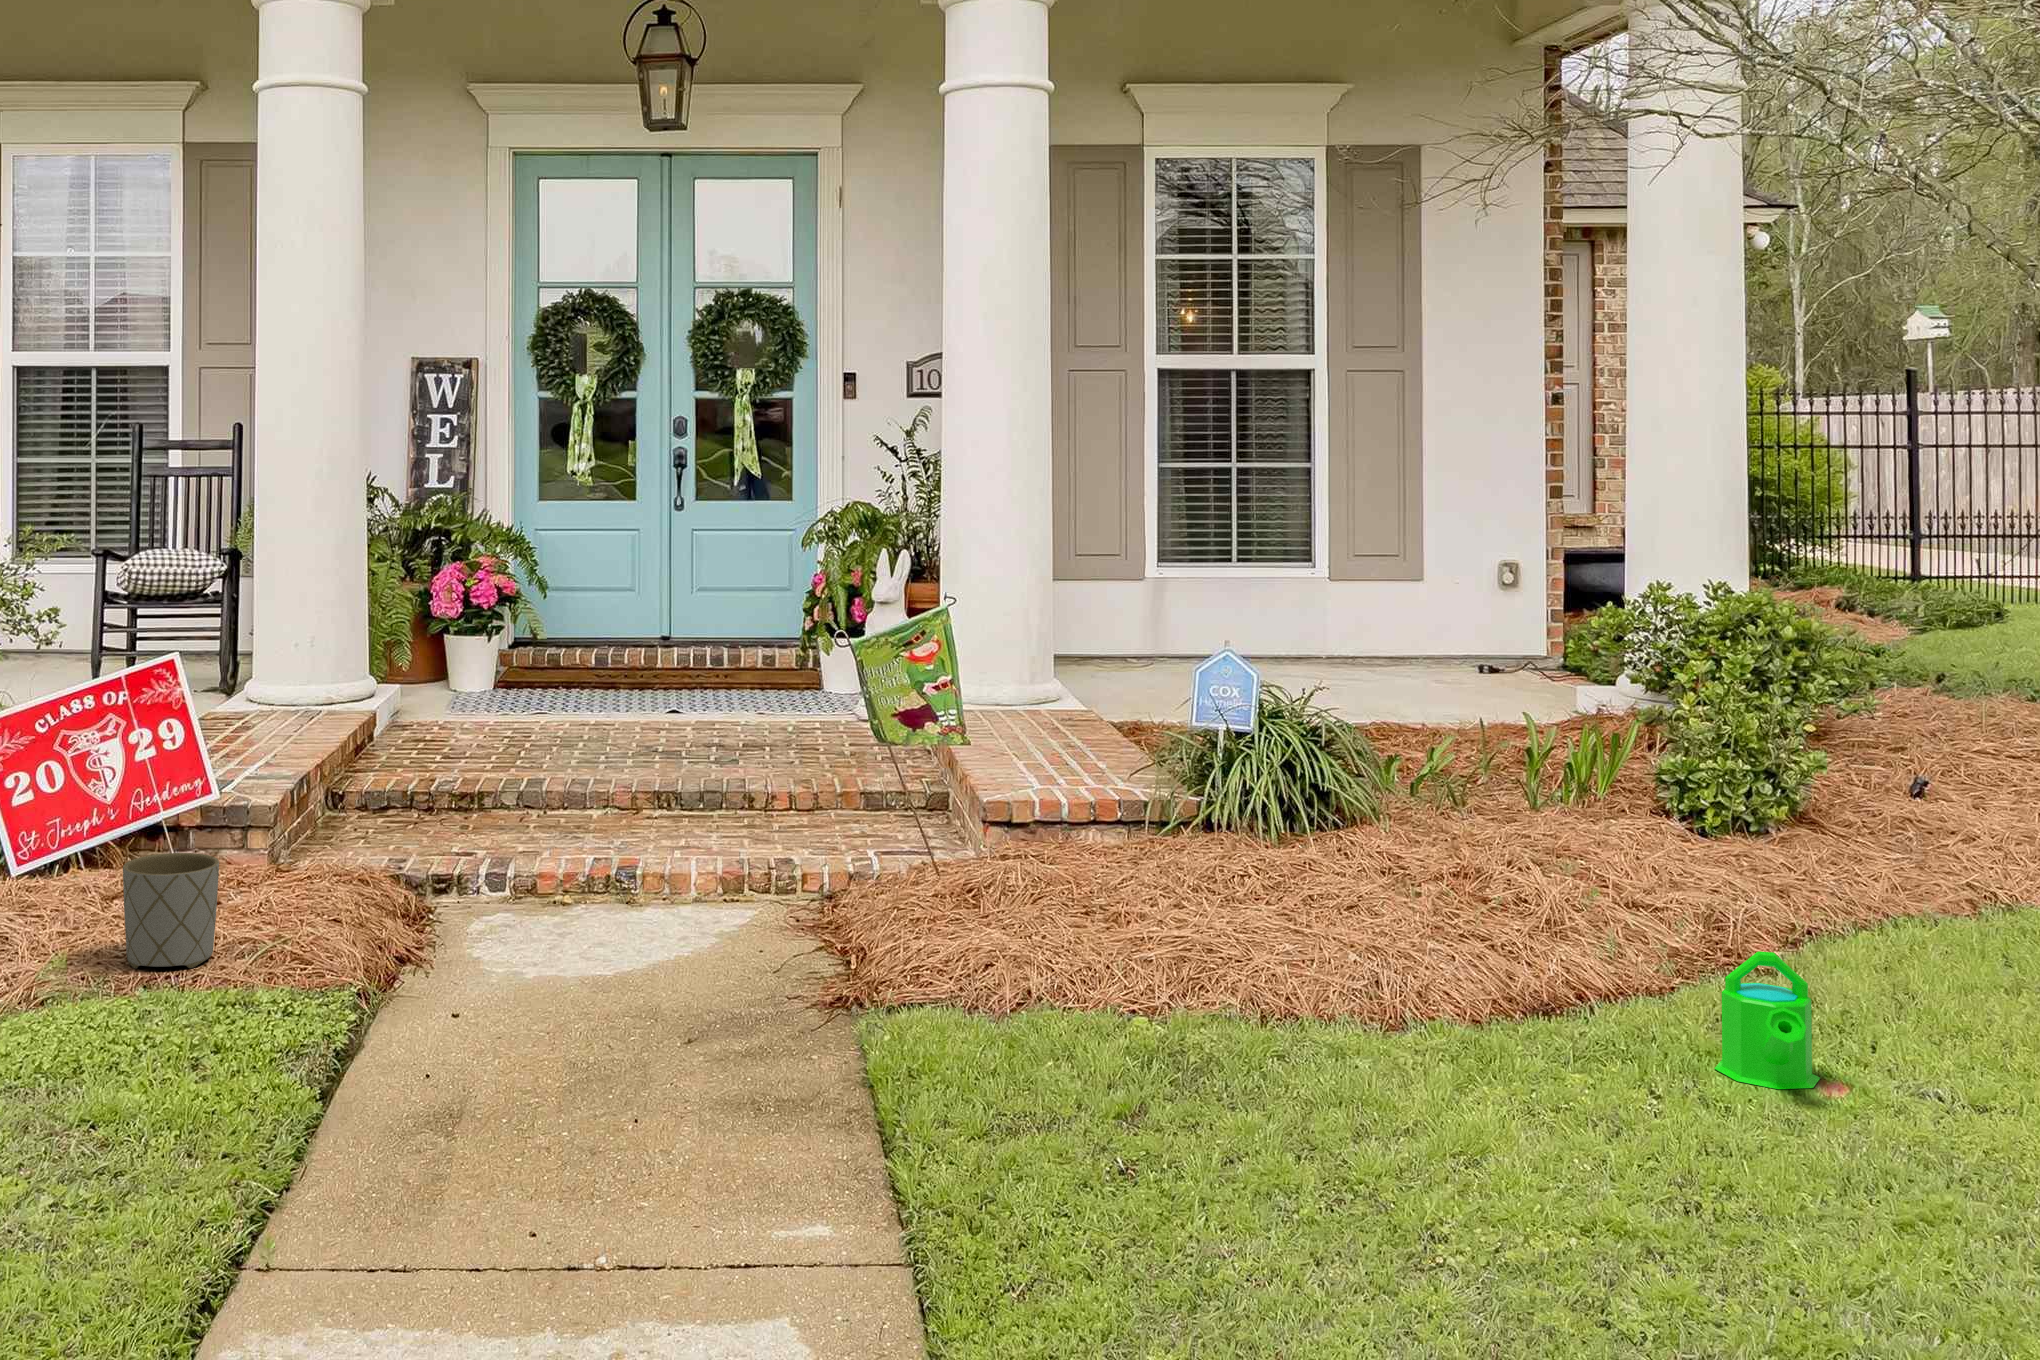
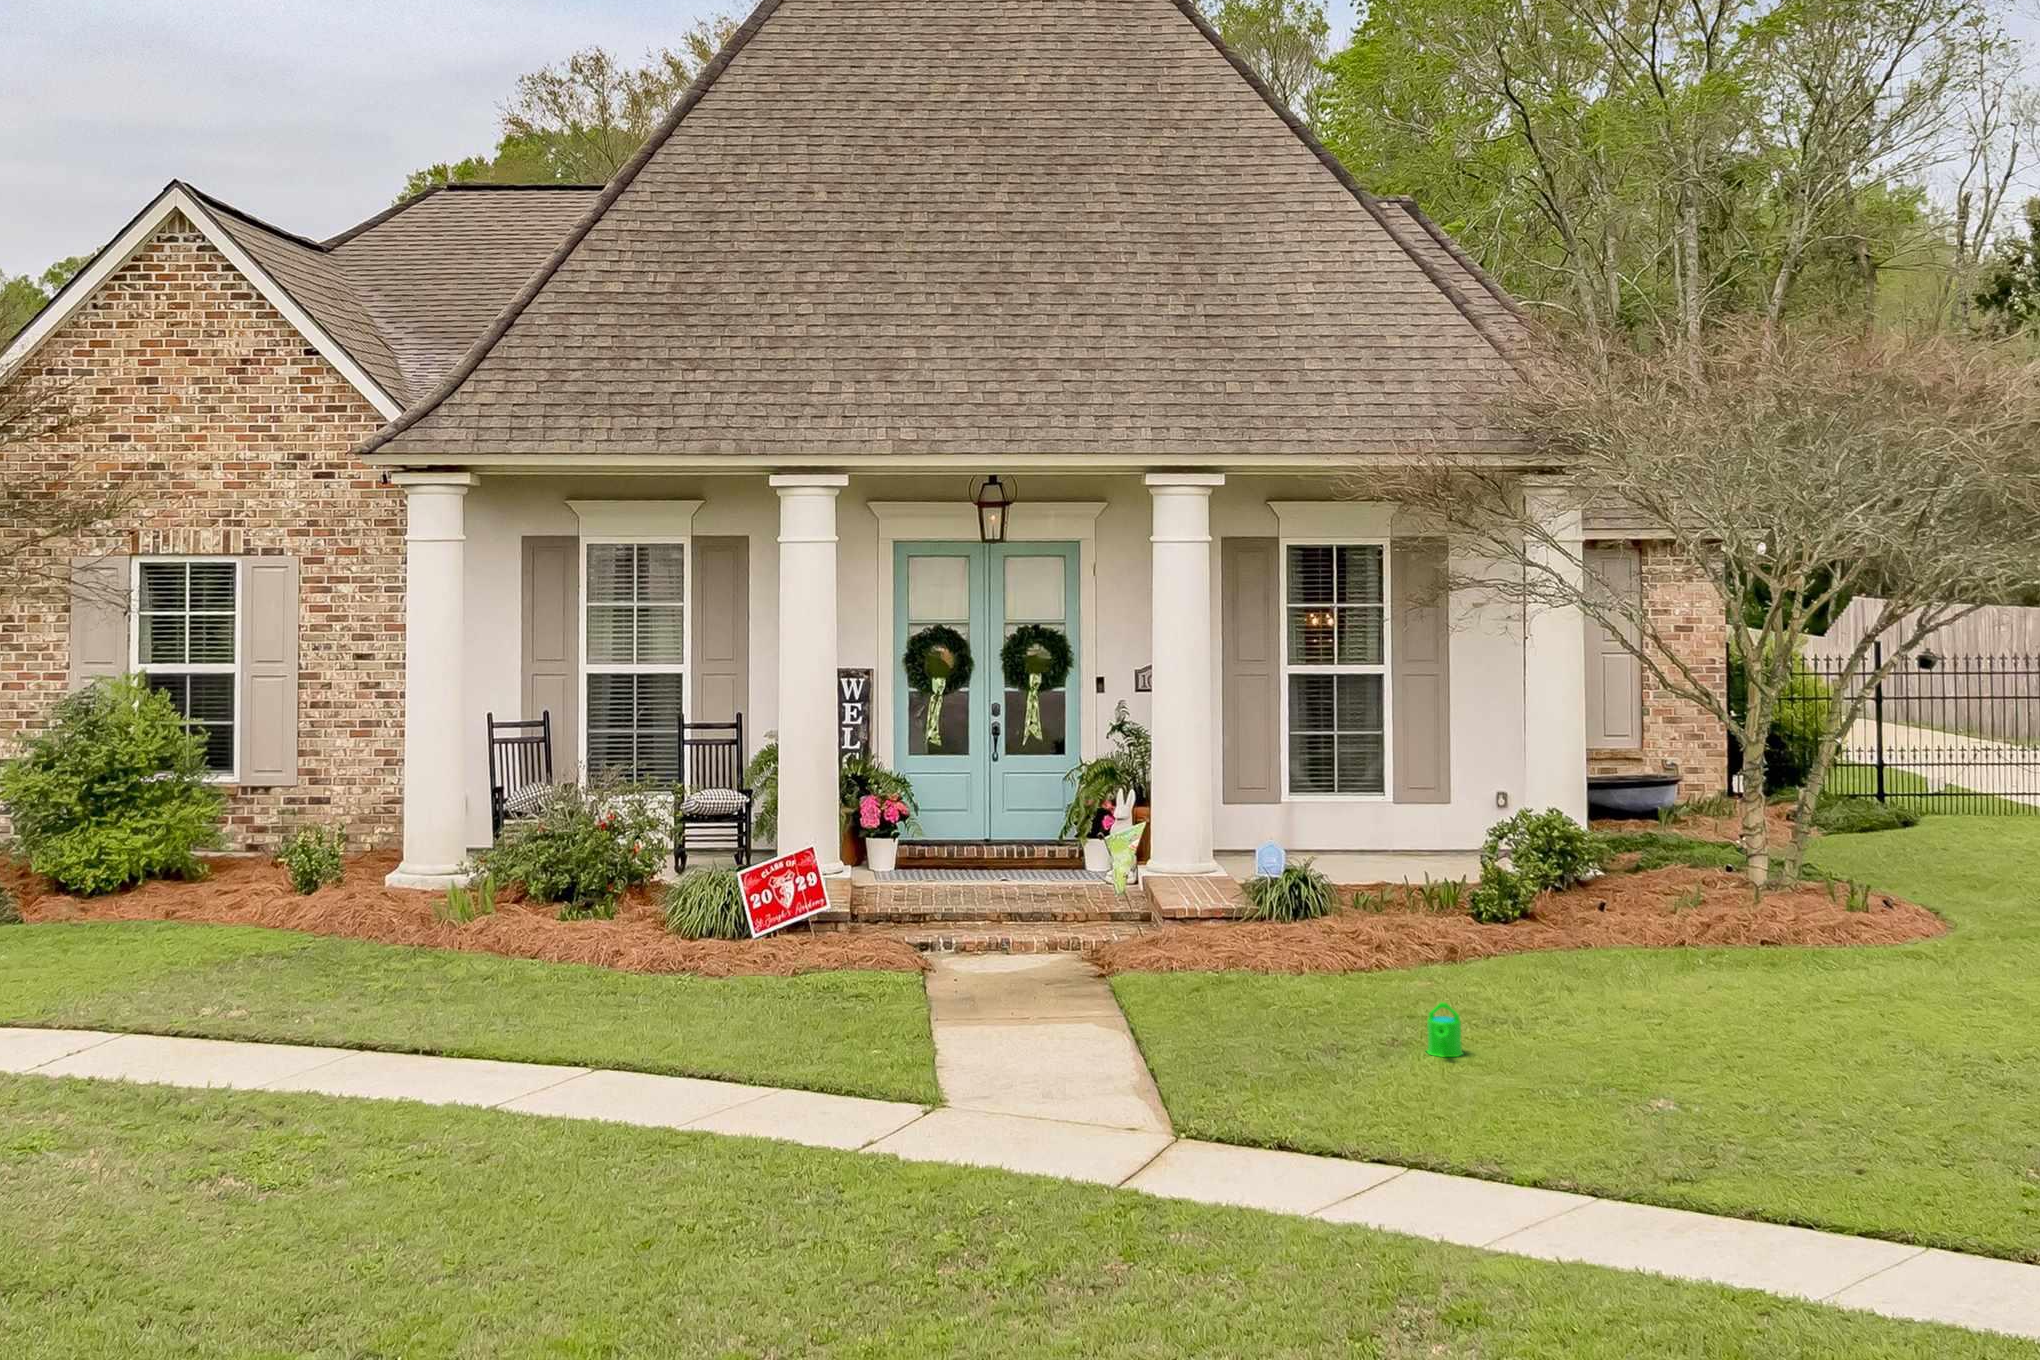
planter: present [123,853,219,969] -> none [758,967,799,1019]

